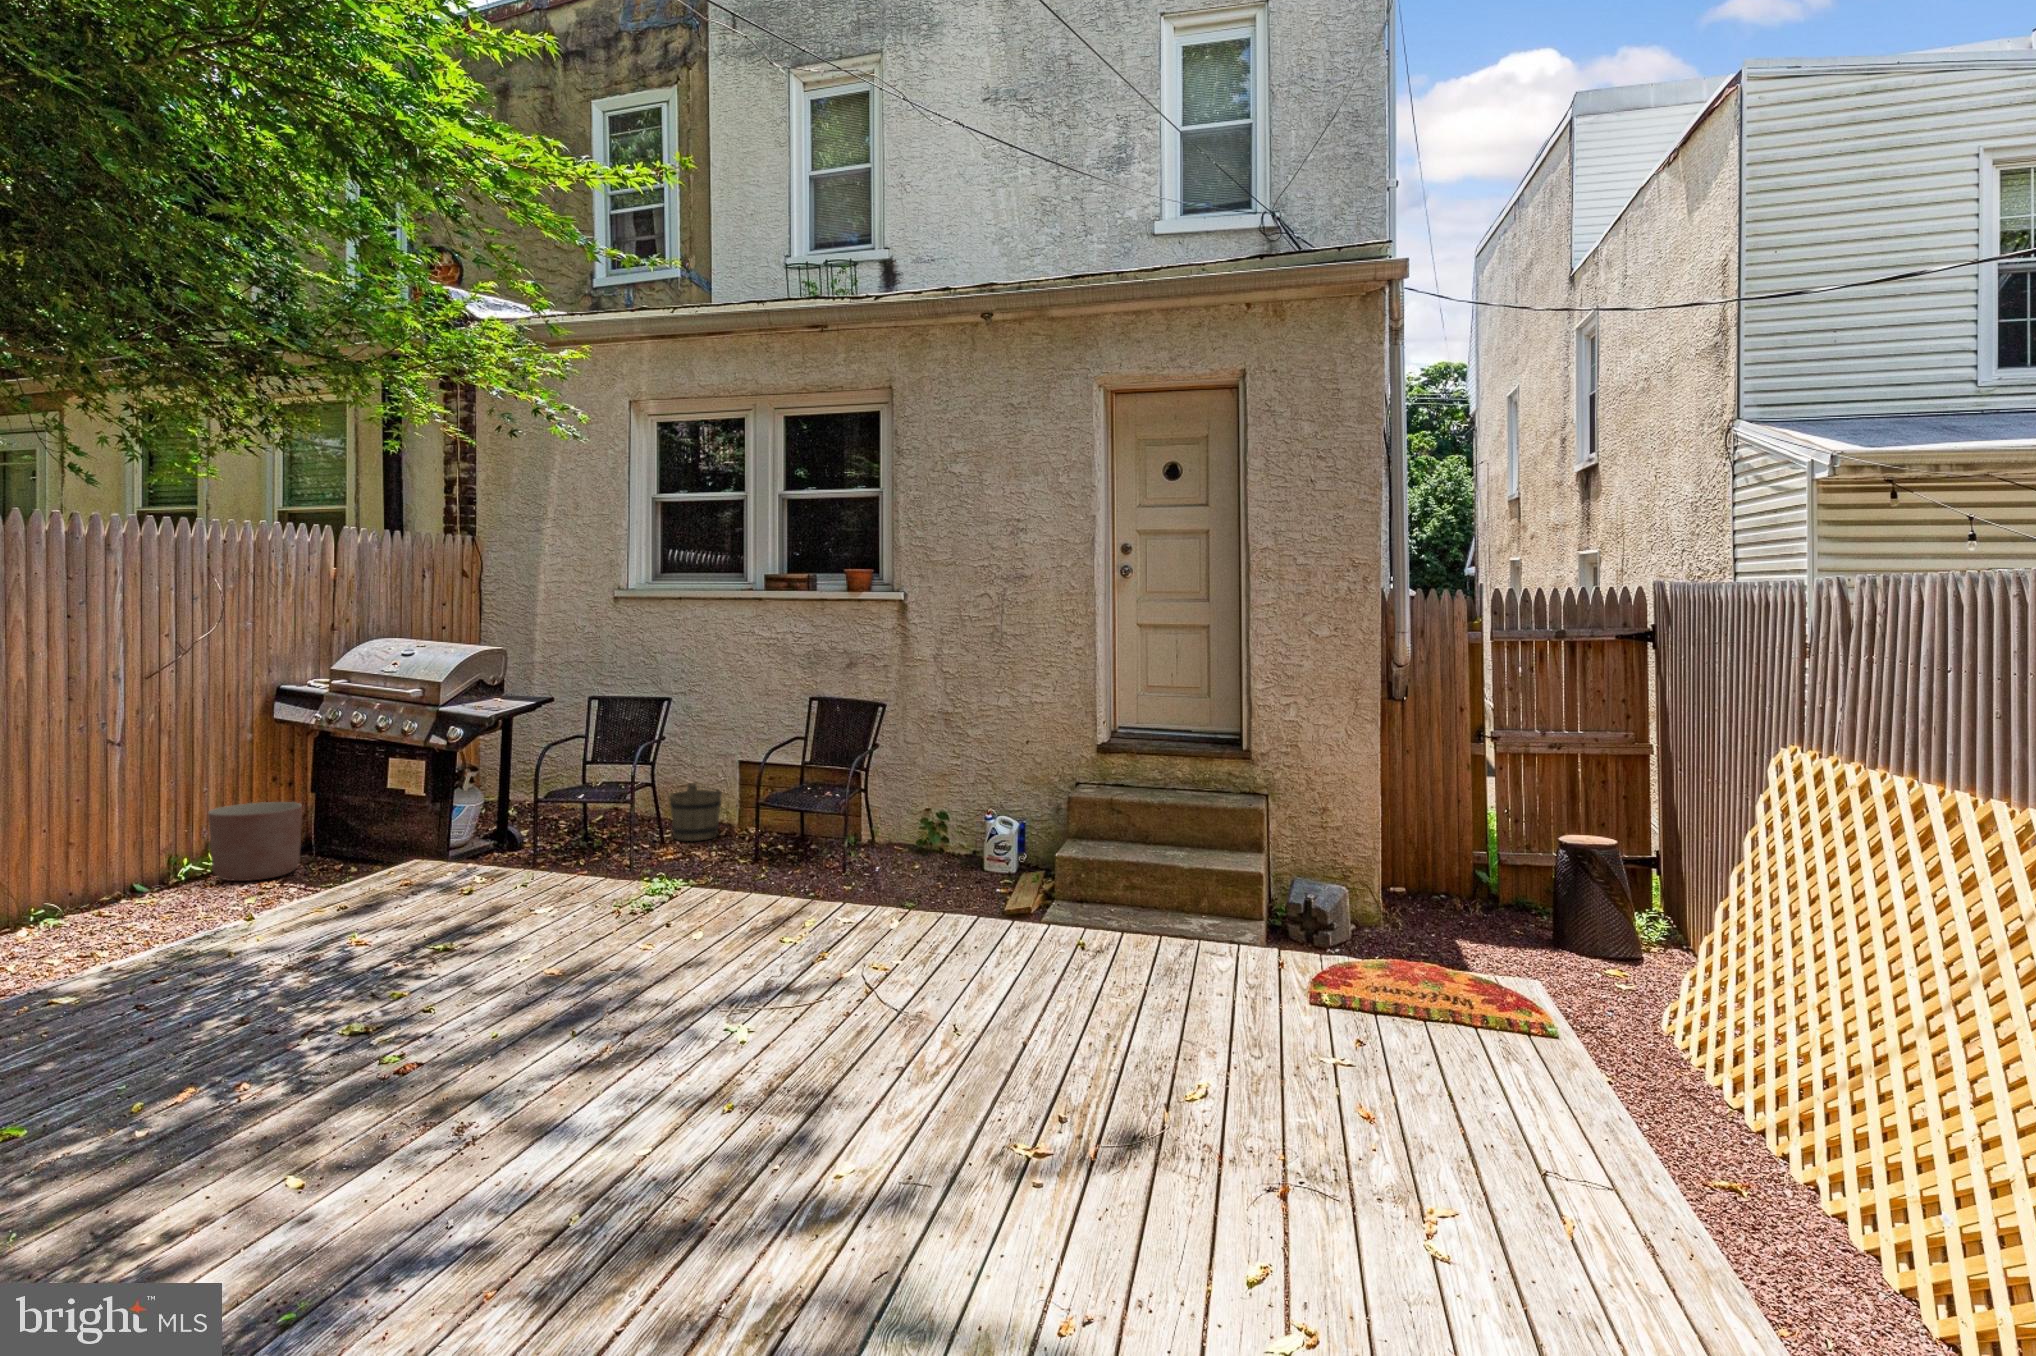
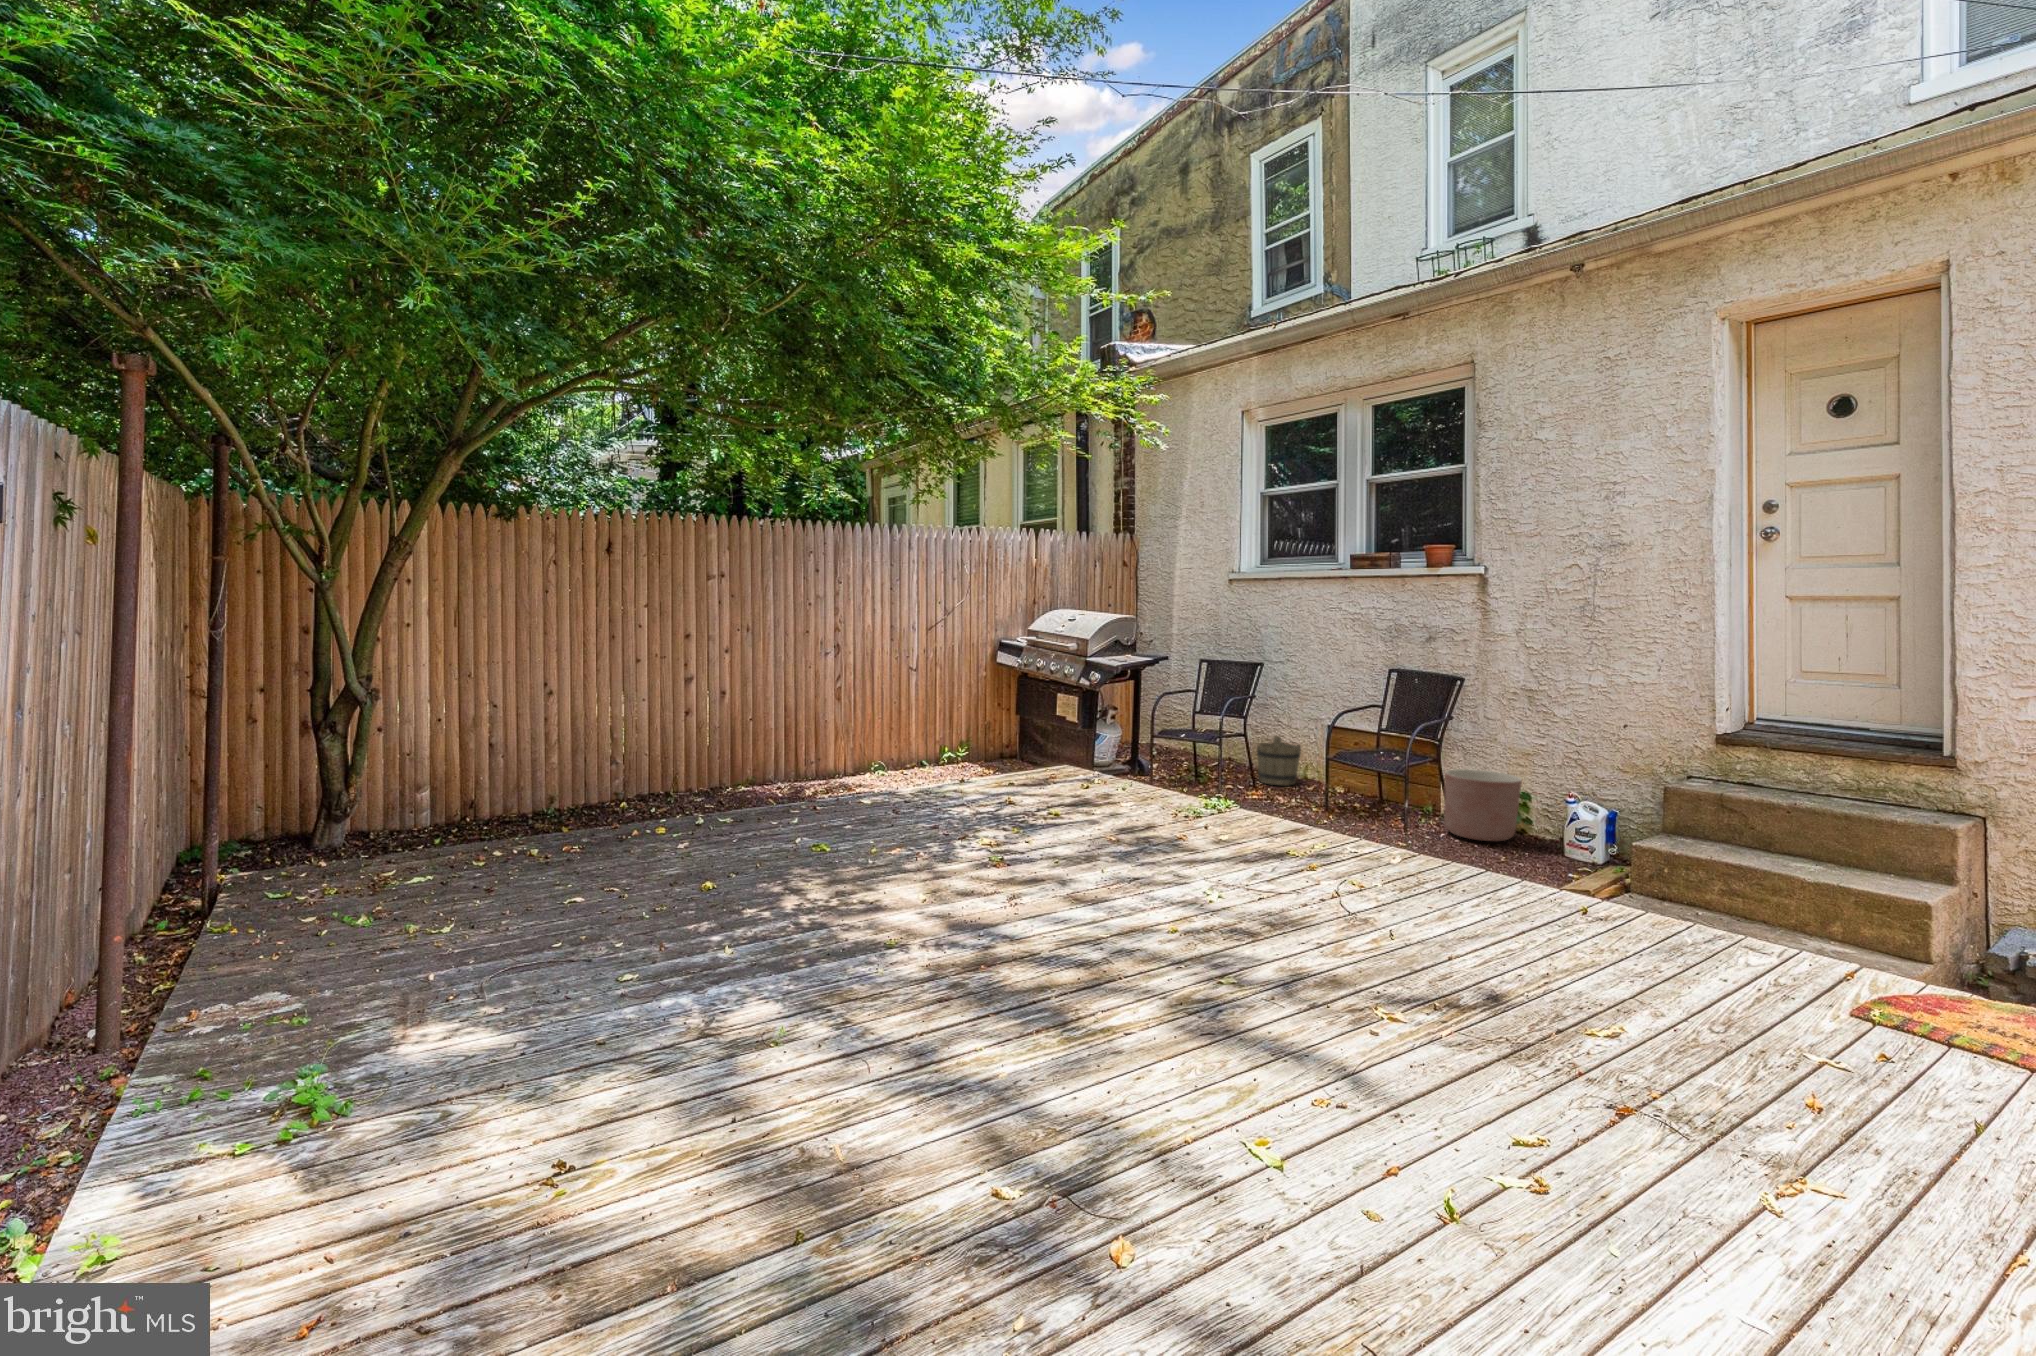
planter: present [208,802,302,881] -> present [1444,769,1522,841]

